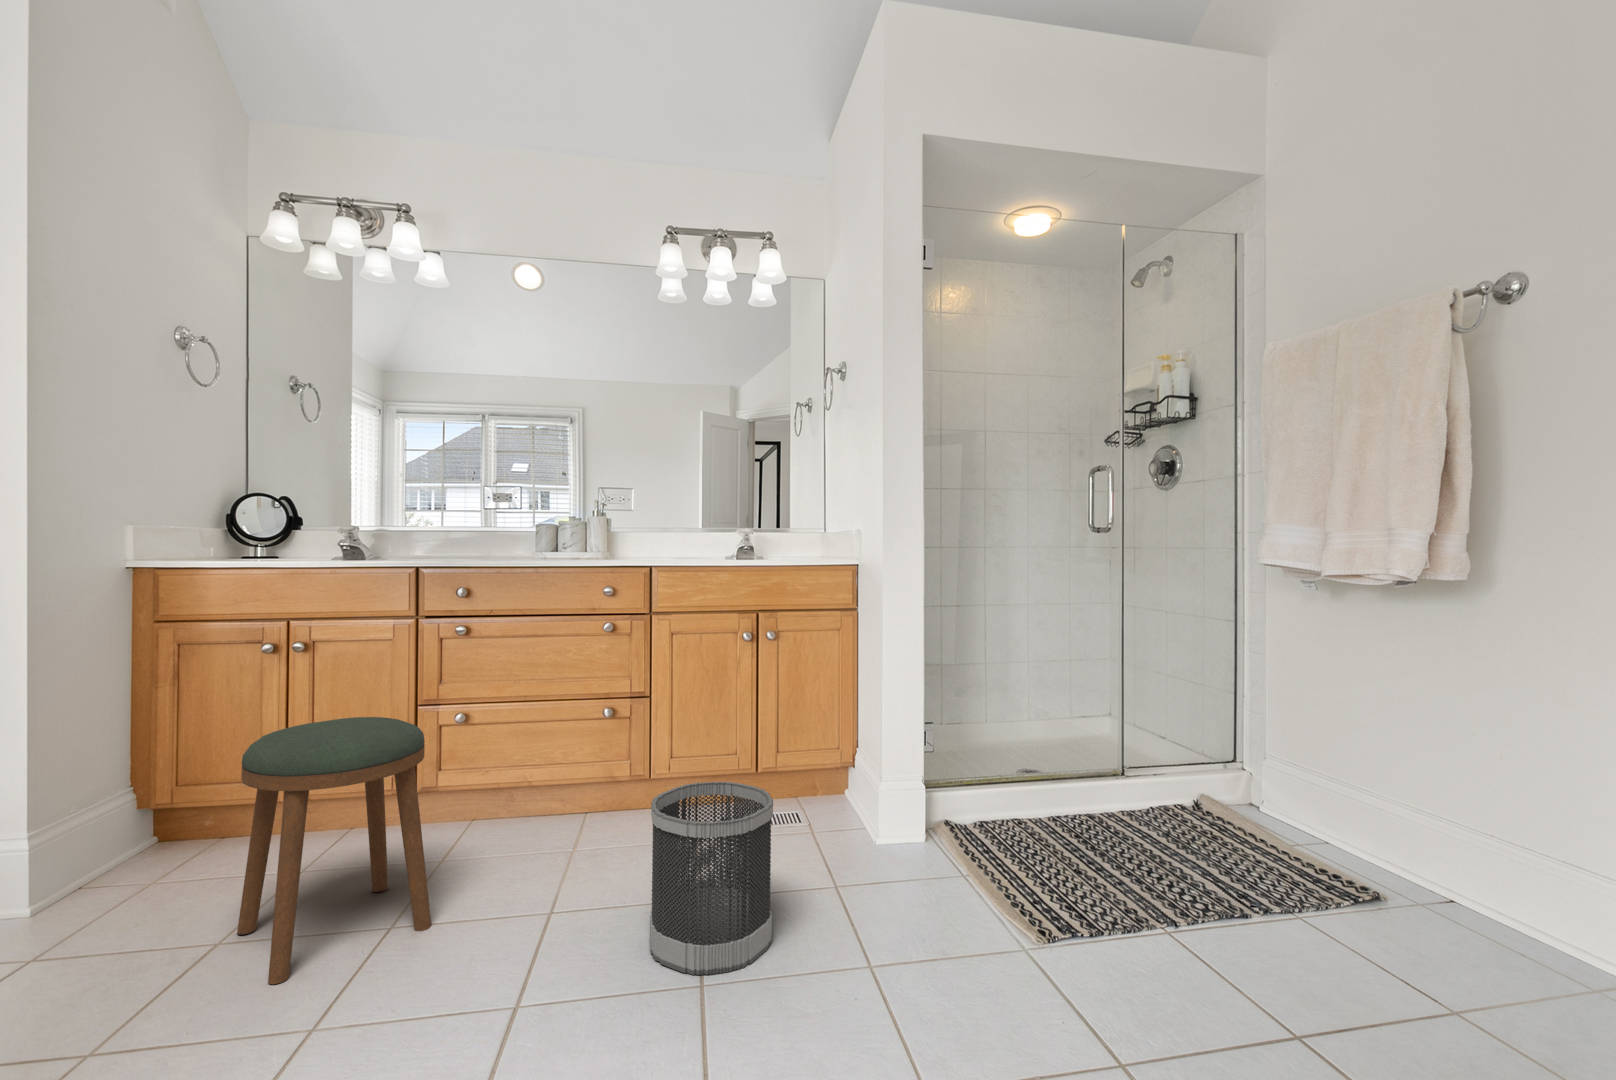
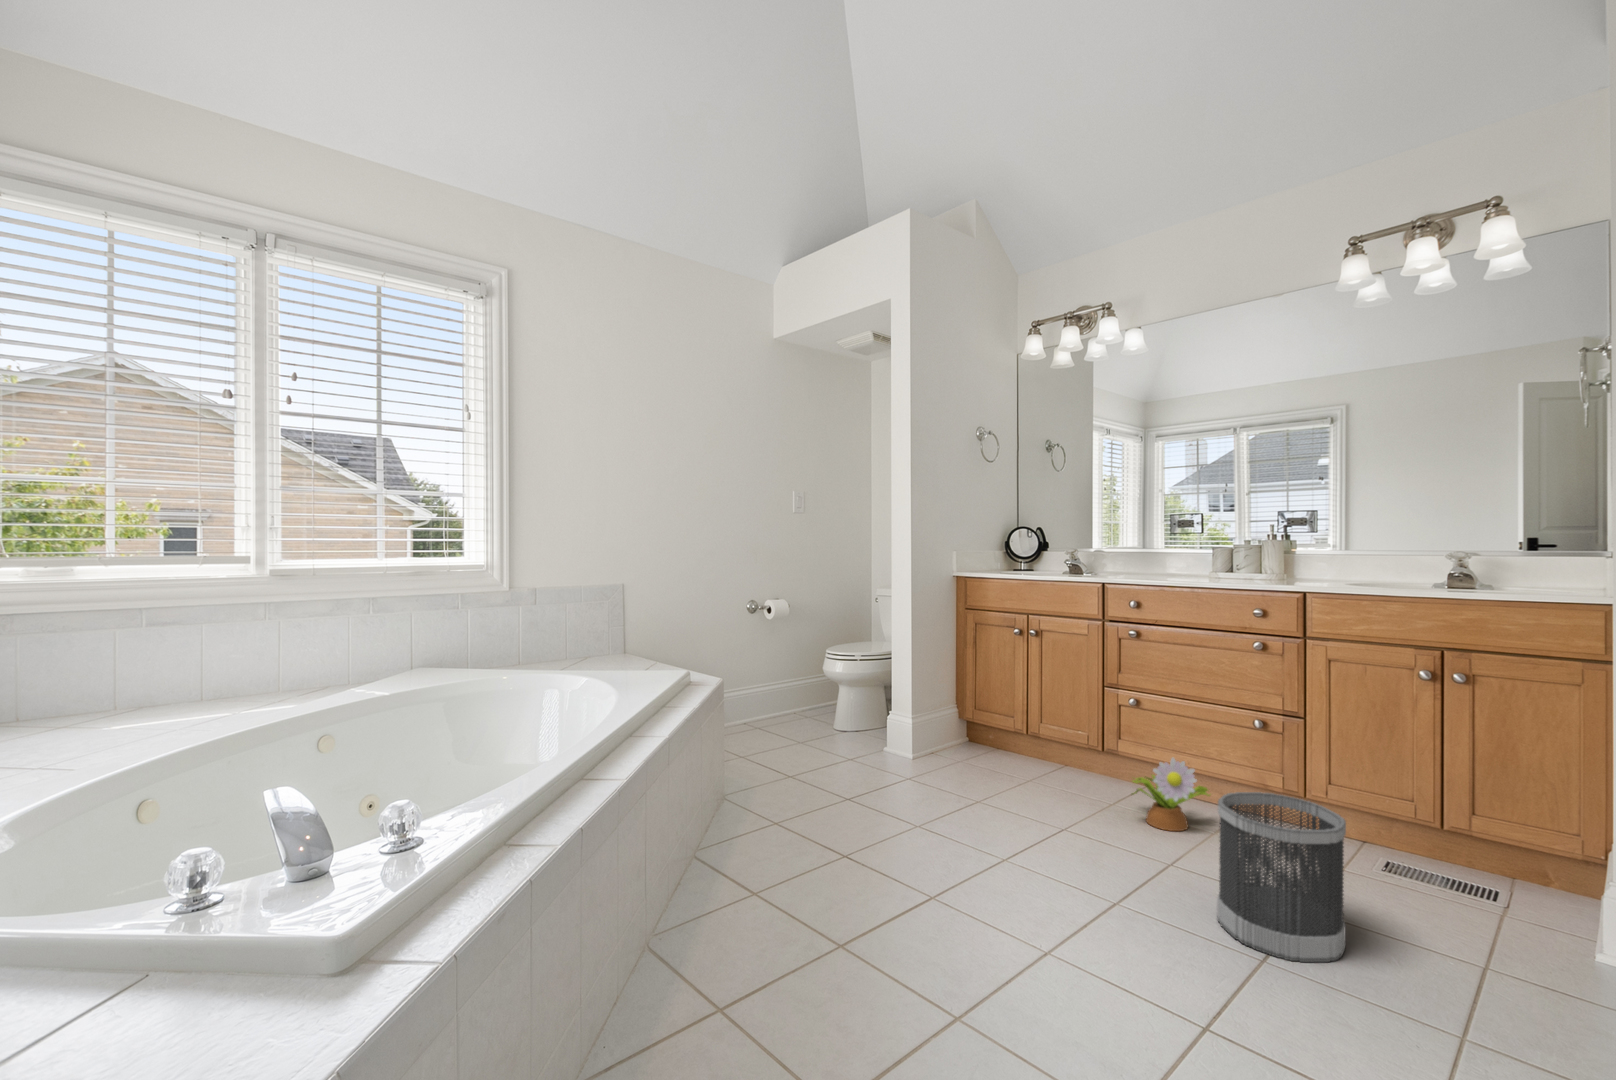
stool: present [237,717,431,984] -> none [979,683,1081,837]
decorative plant: none [475,775,574,871] -> present [1133,758,1210,831]

